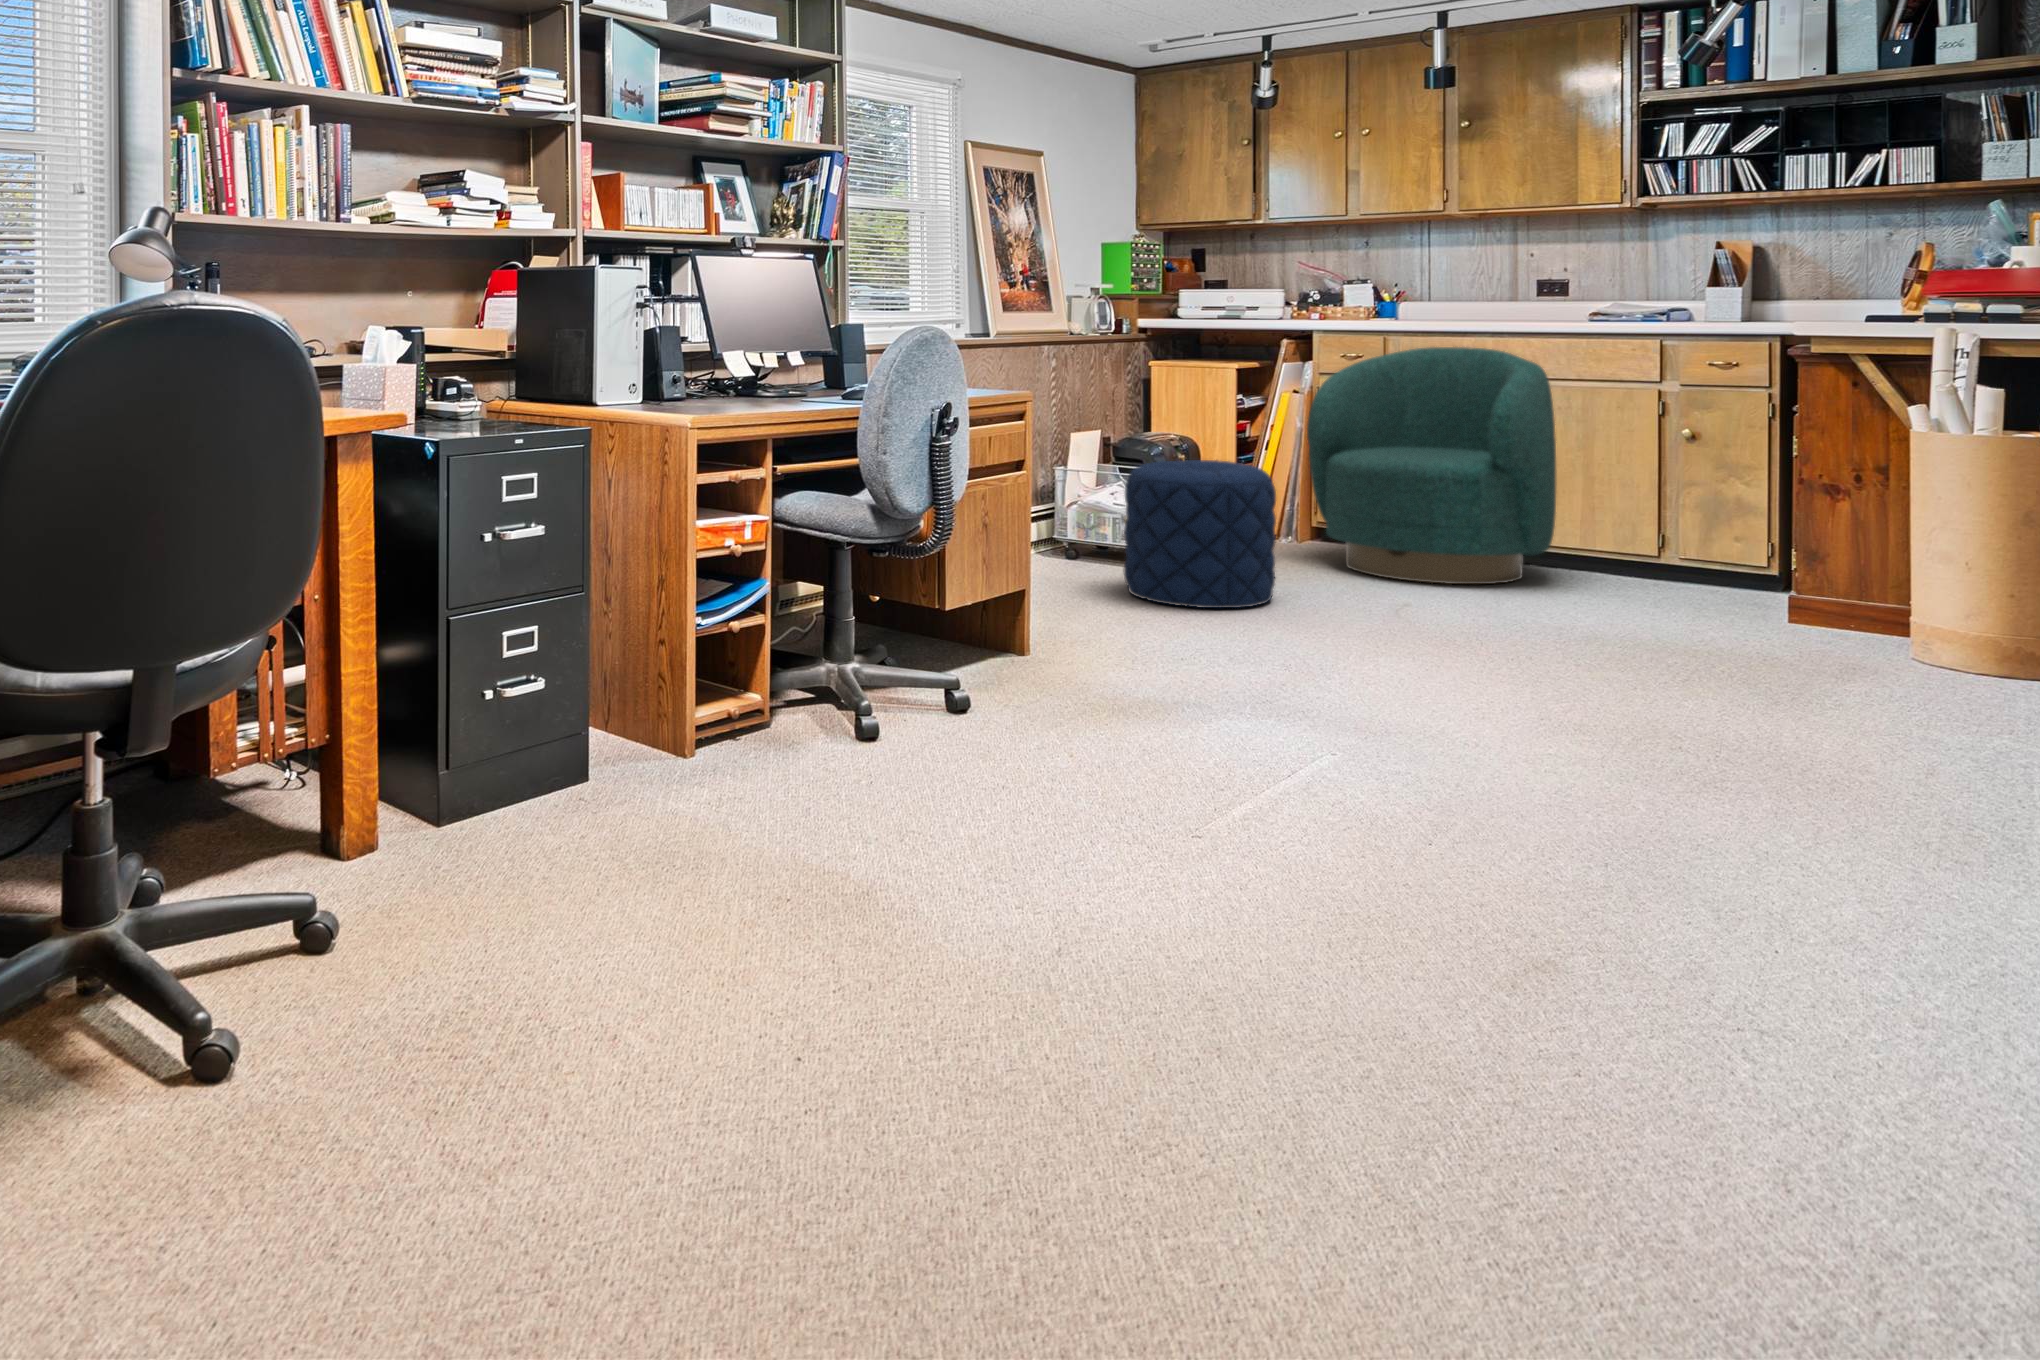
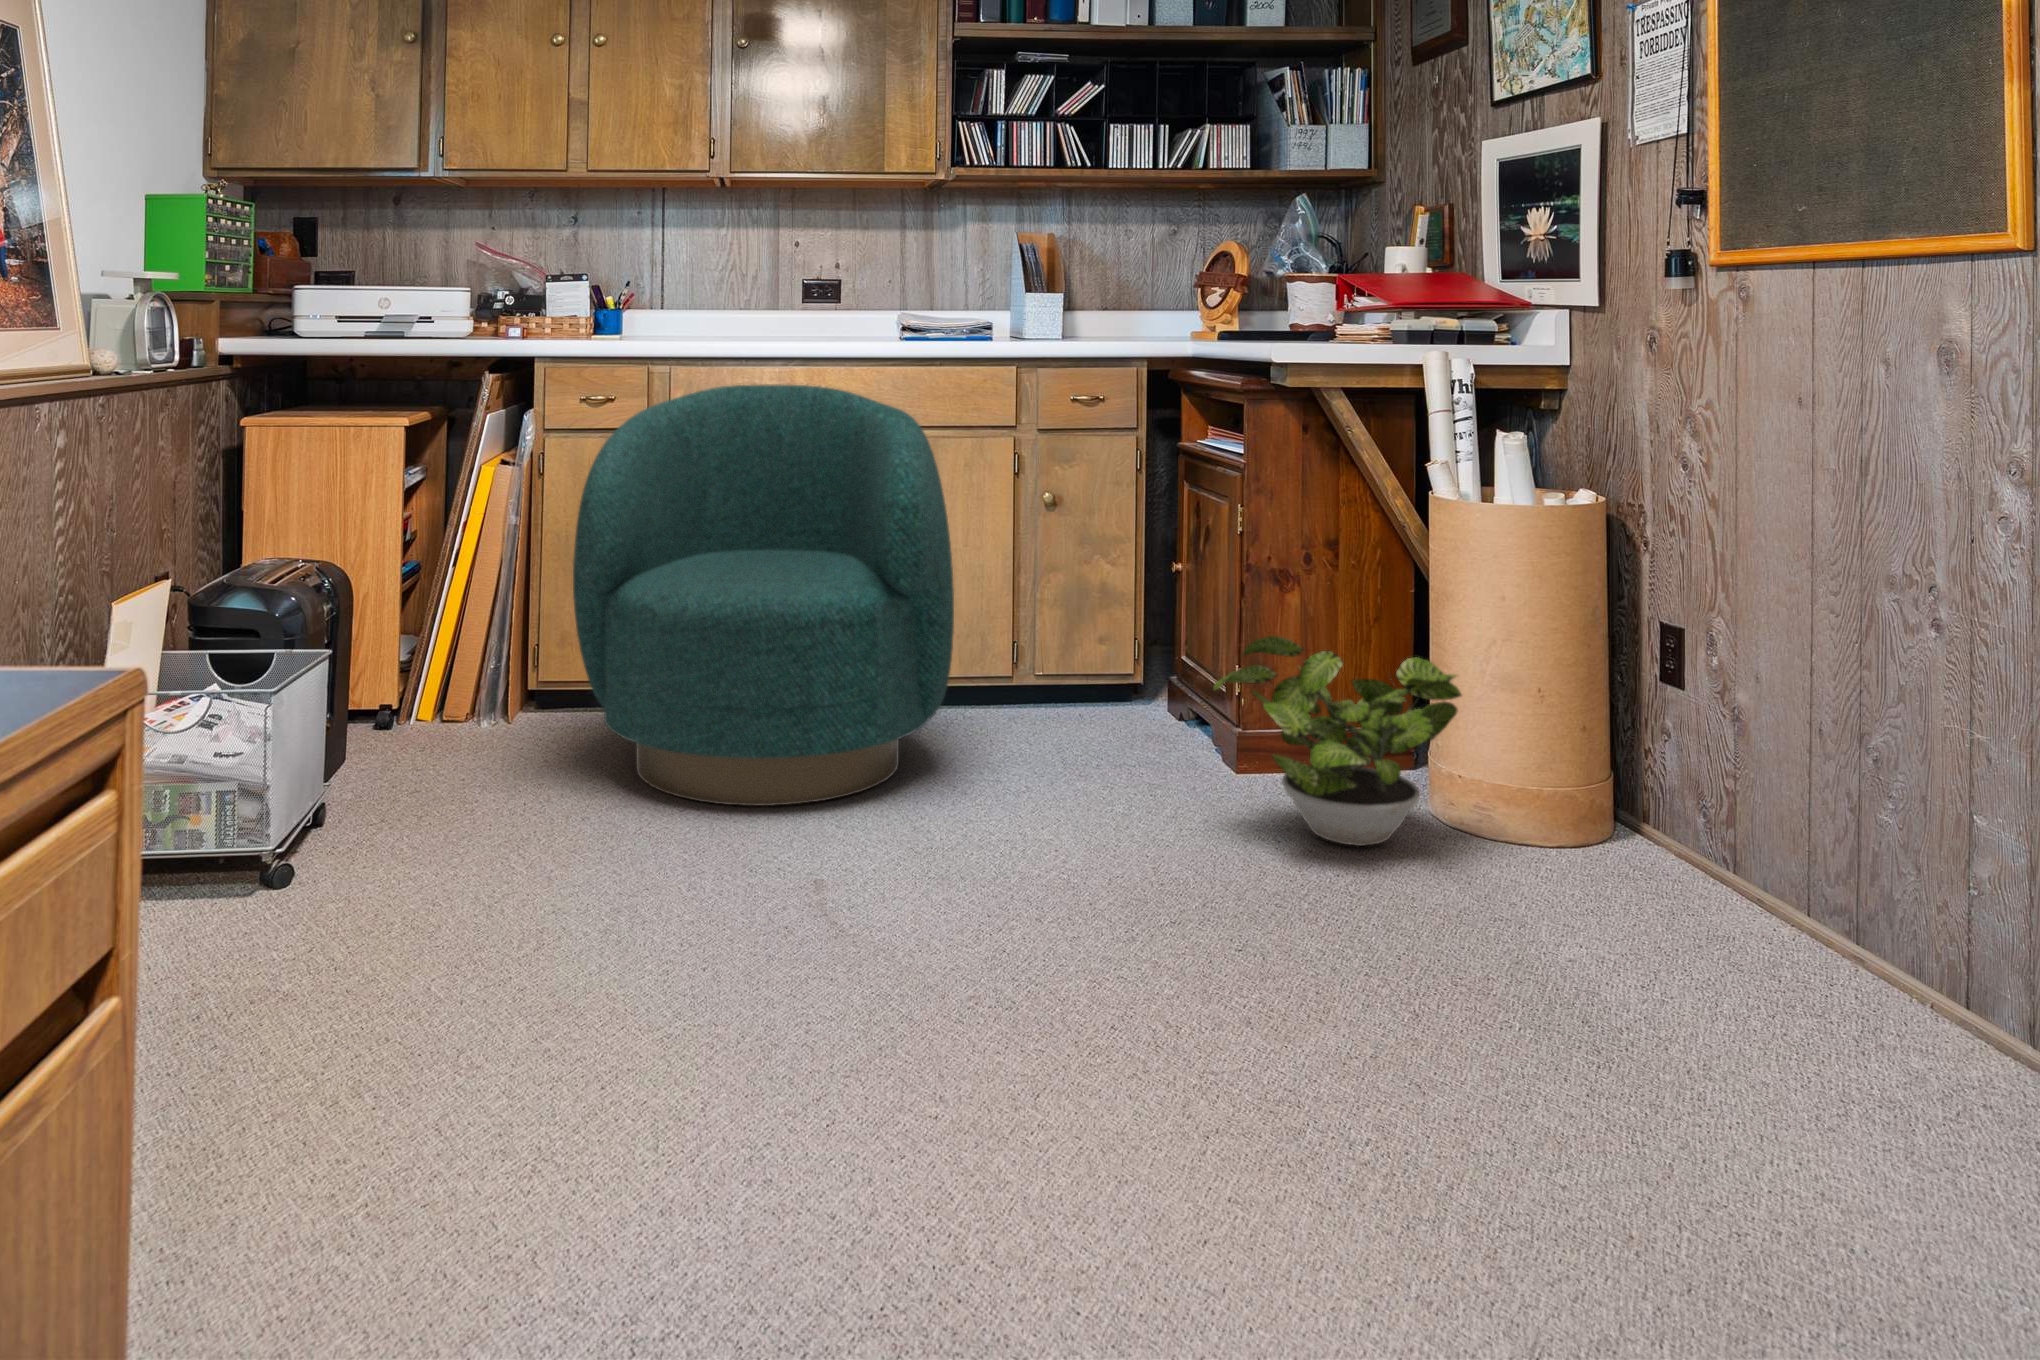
pouf: present [1124,460,1276,608] -> none [280,653,616,1048]
potted plant: none [1696,503,1898,644] -> present [1213,636,1462,846]

